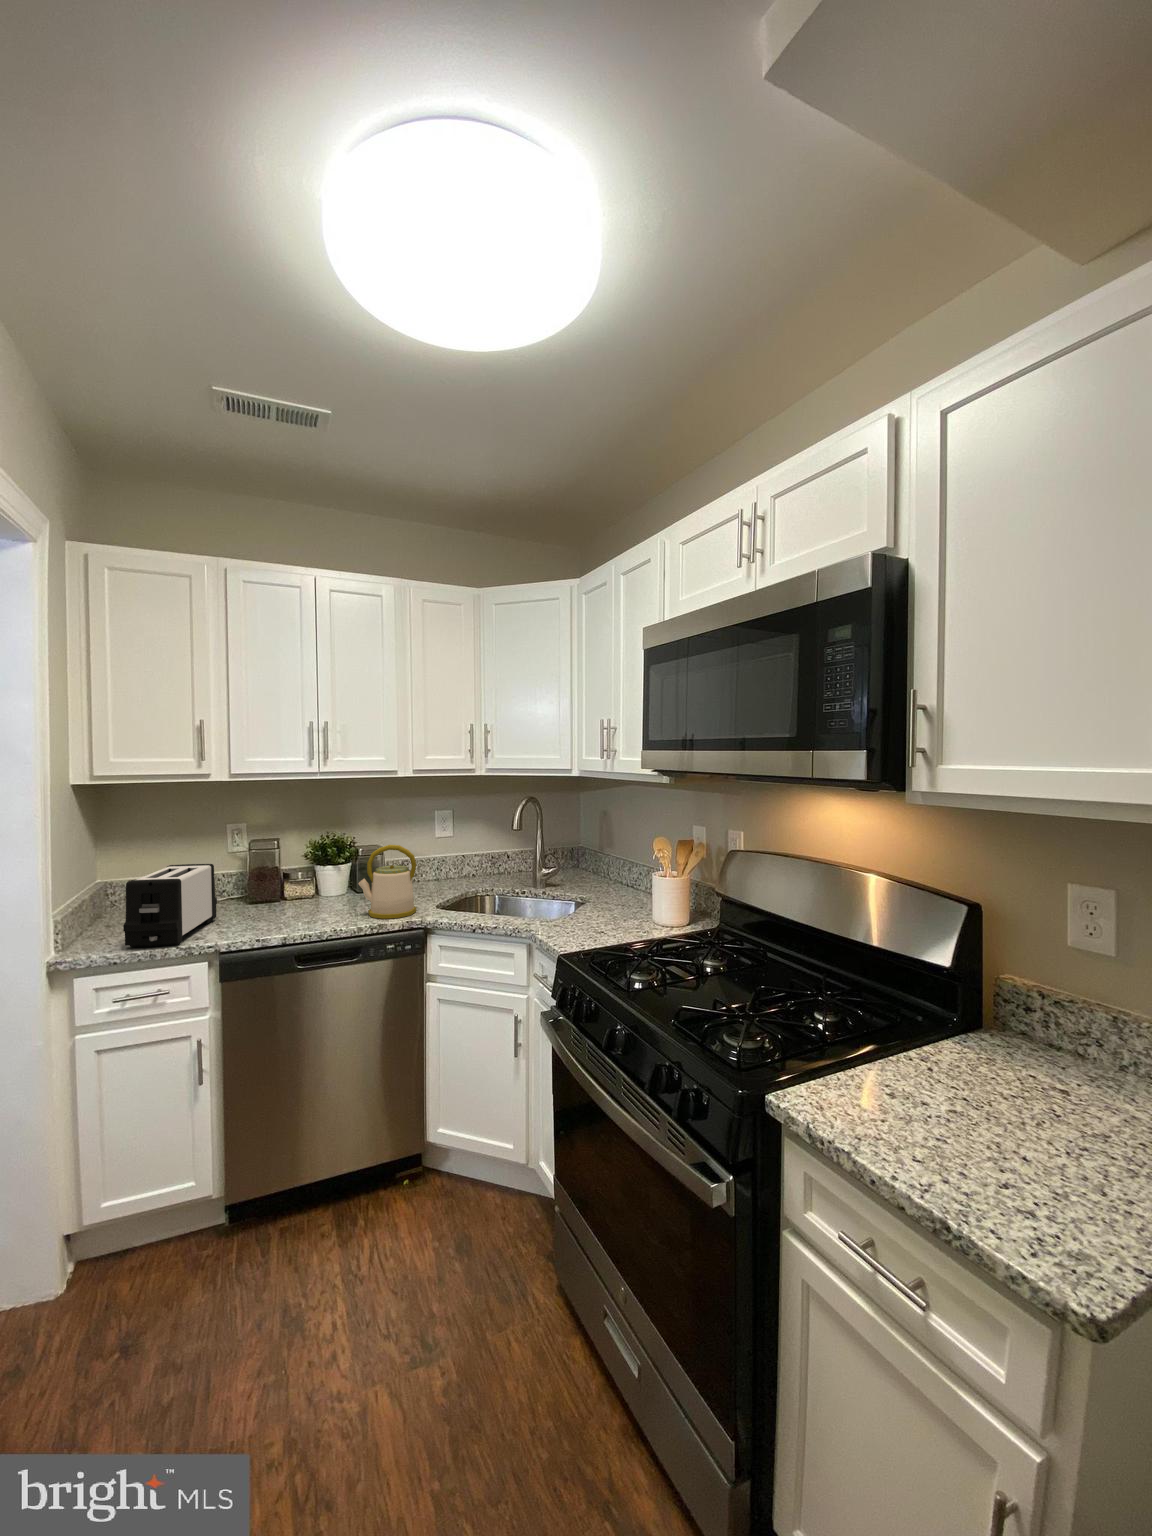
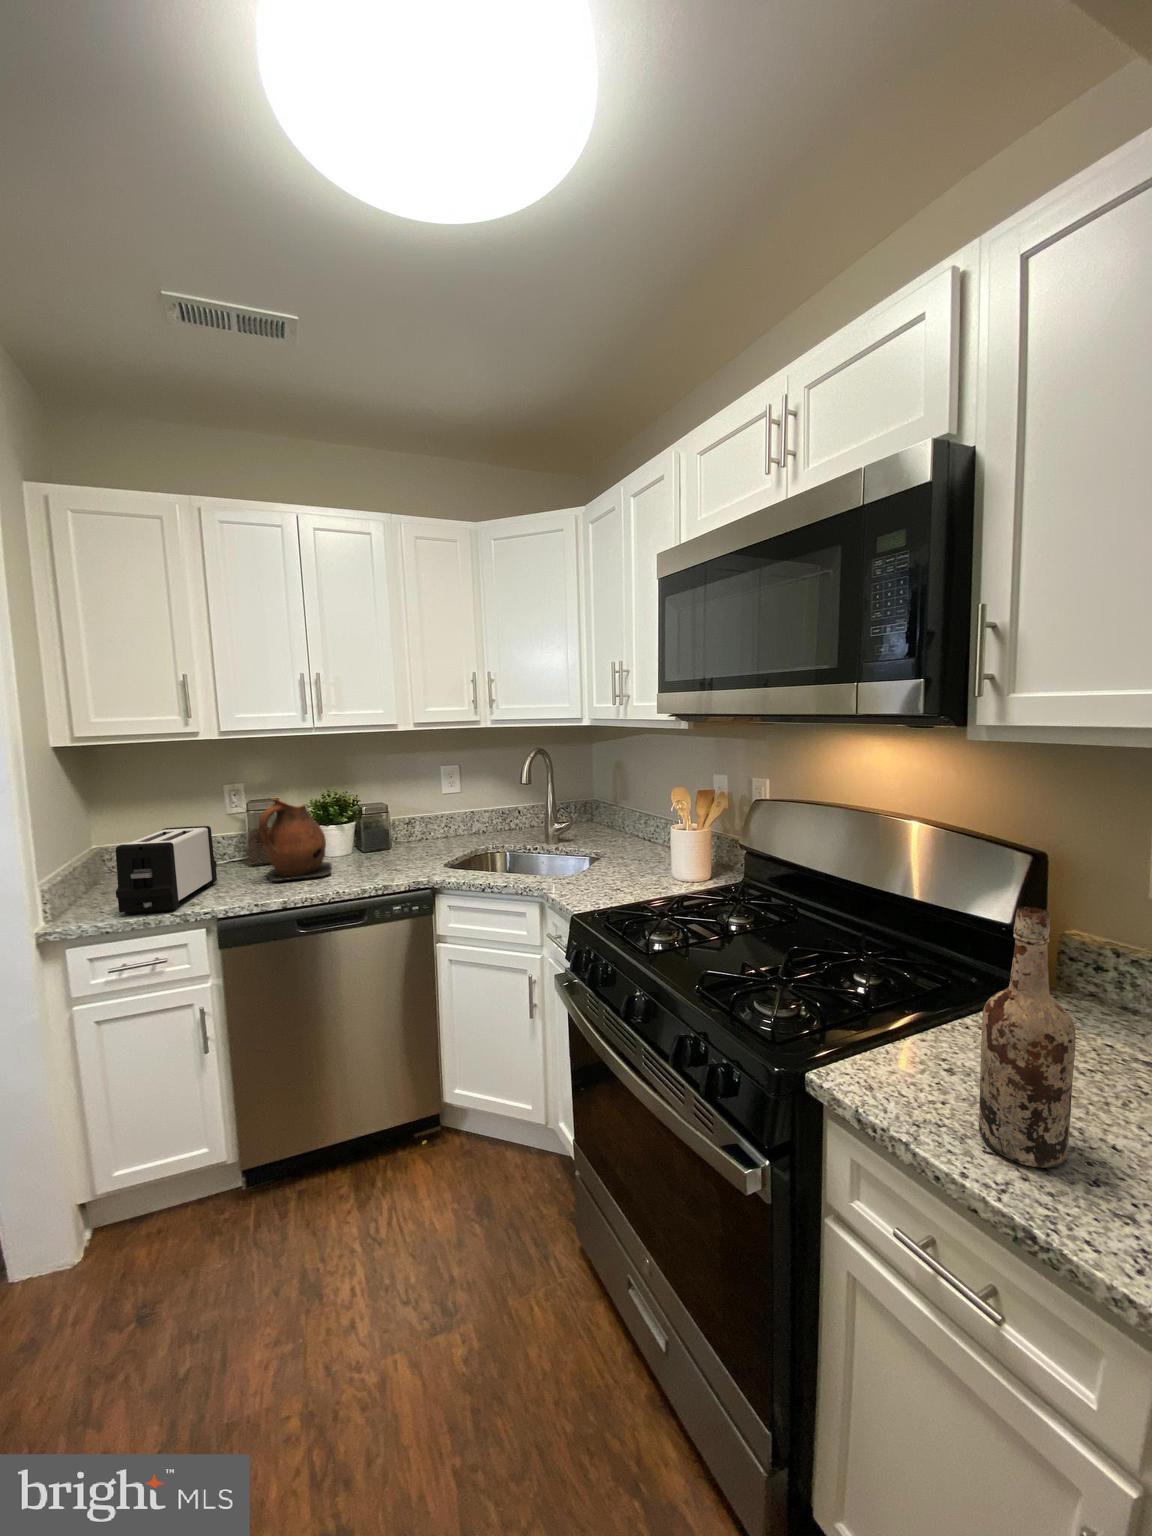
ceramic pitcher: none [261,838,327,919] -> present [259,798,331,881]
kettle: present [358,845,416,919] -> none [361,802,423,879]
wine bottle: none [911,948,986,1172] -> present [979,906,1076,1168]

